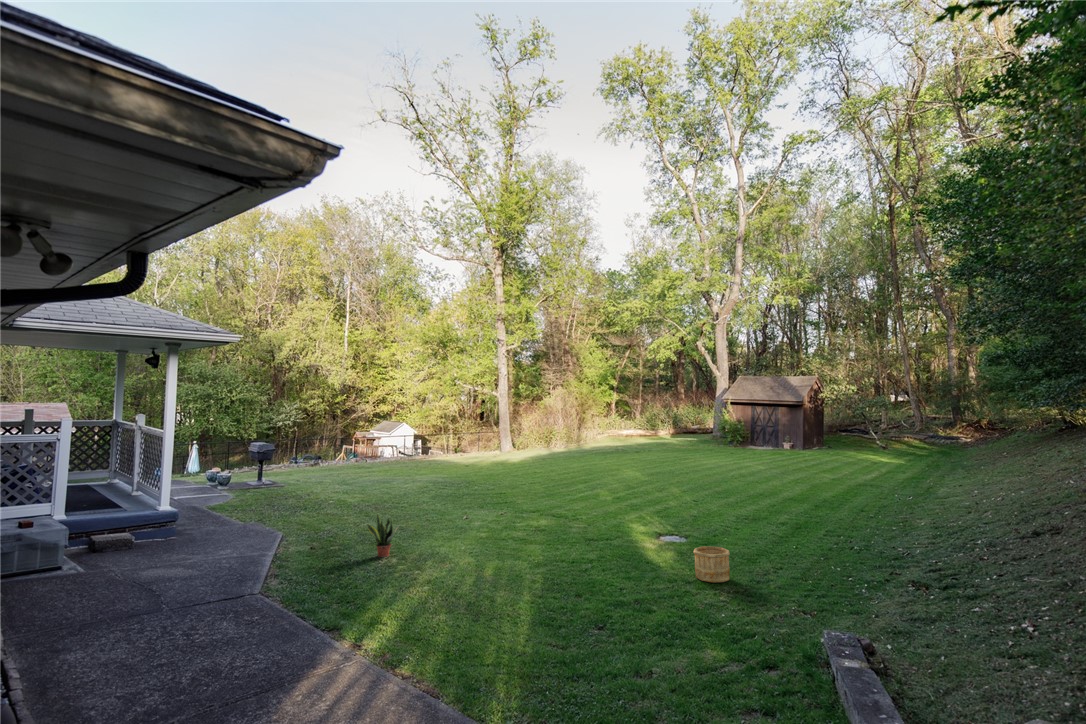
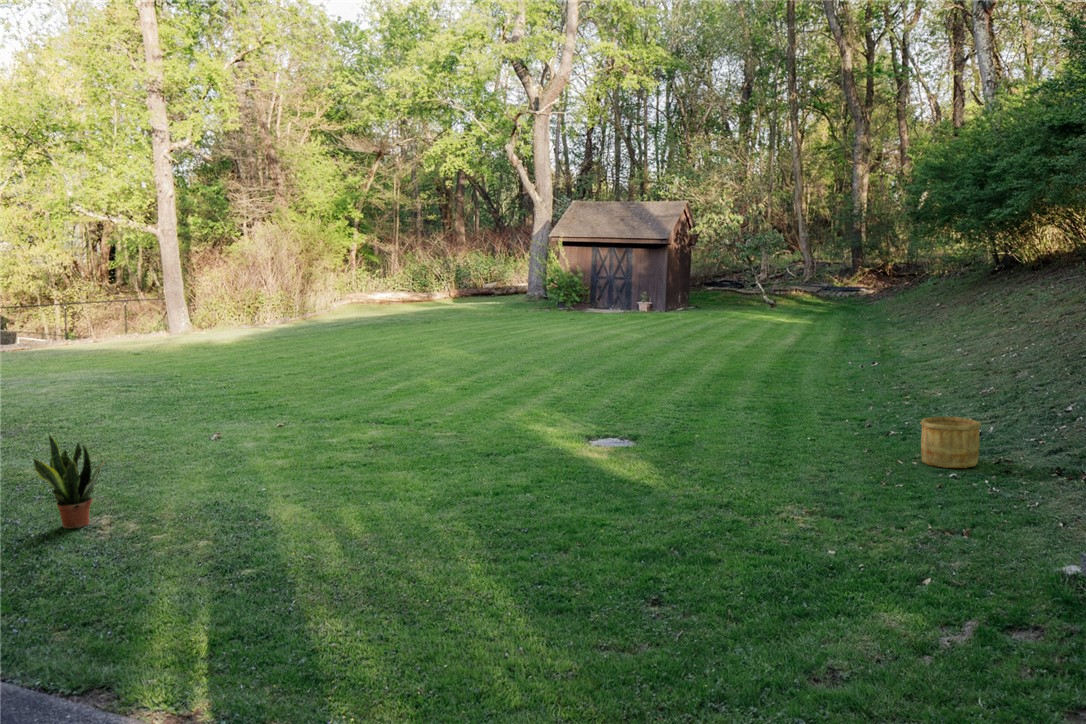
wooden bucket: present [693,546,730,583] -> present [920,416,981,468]

